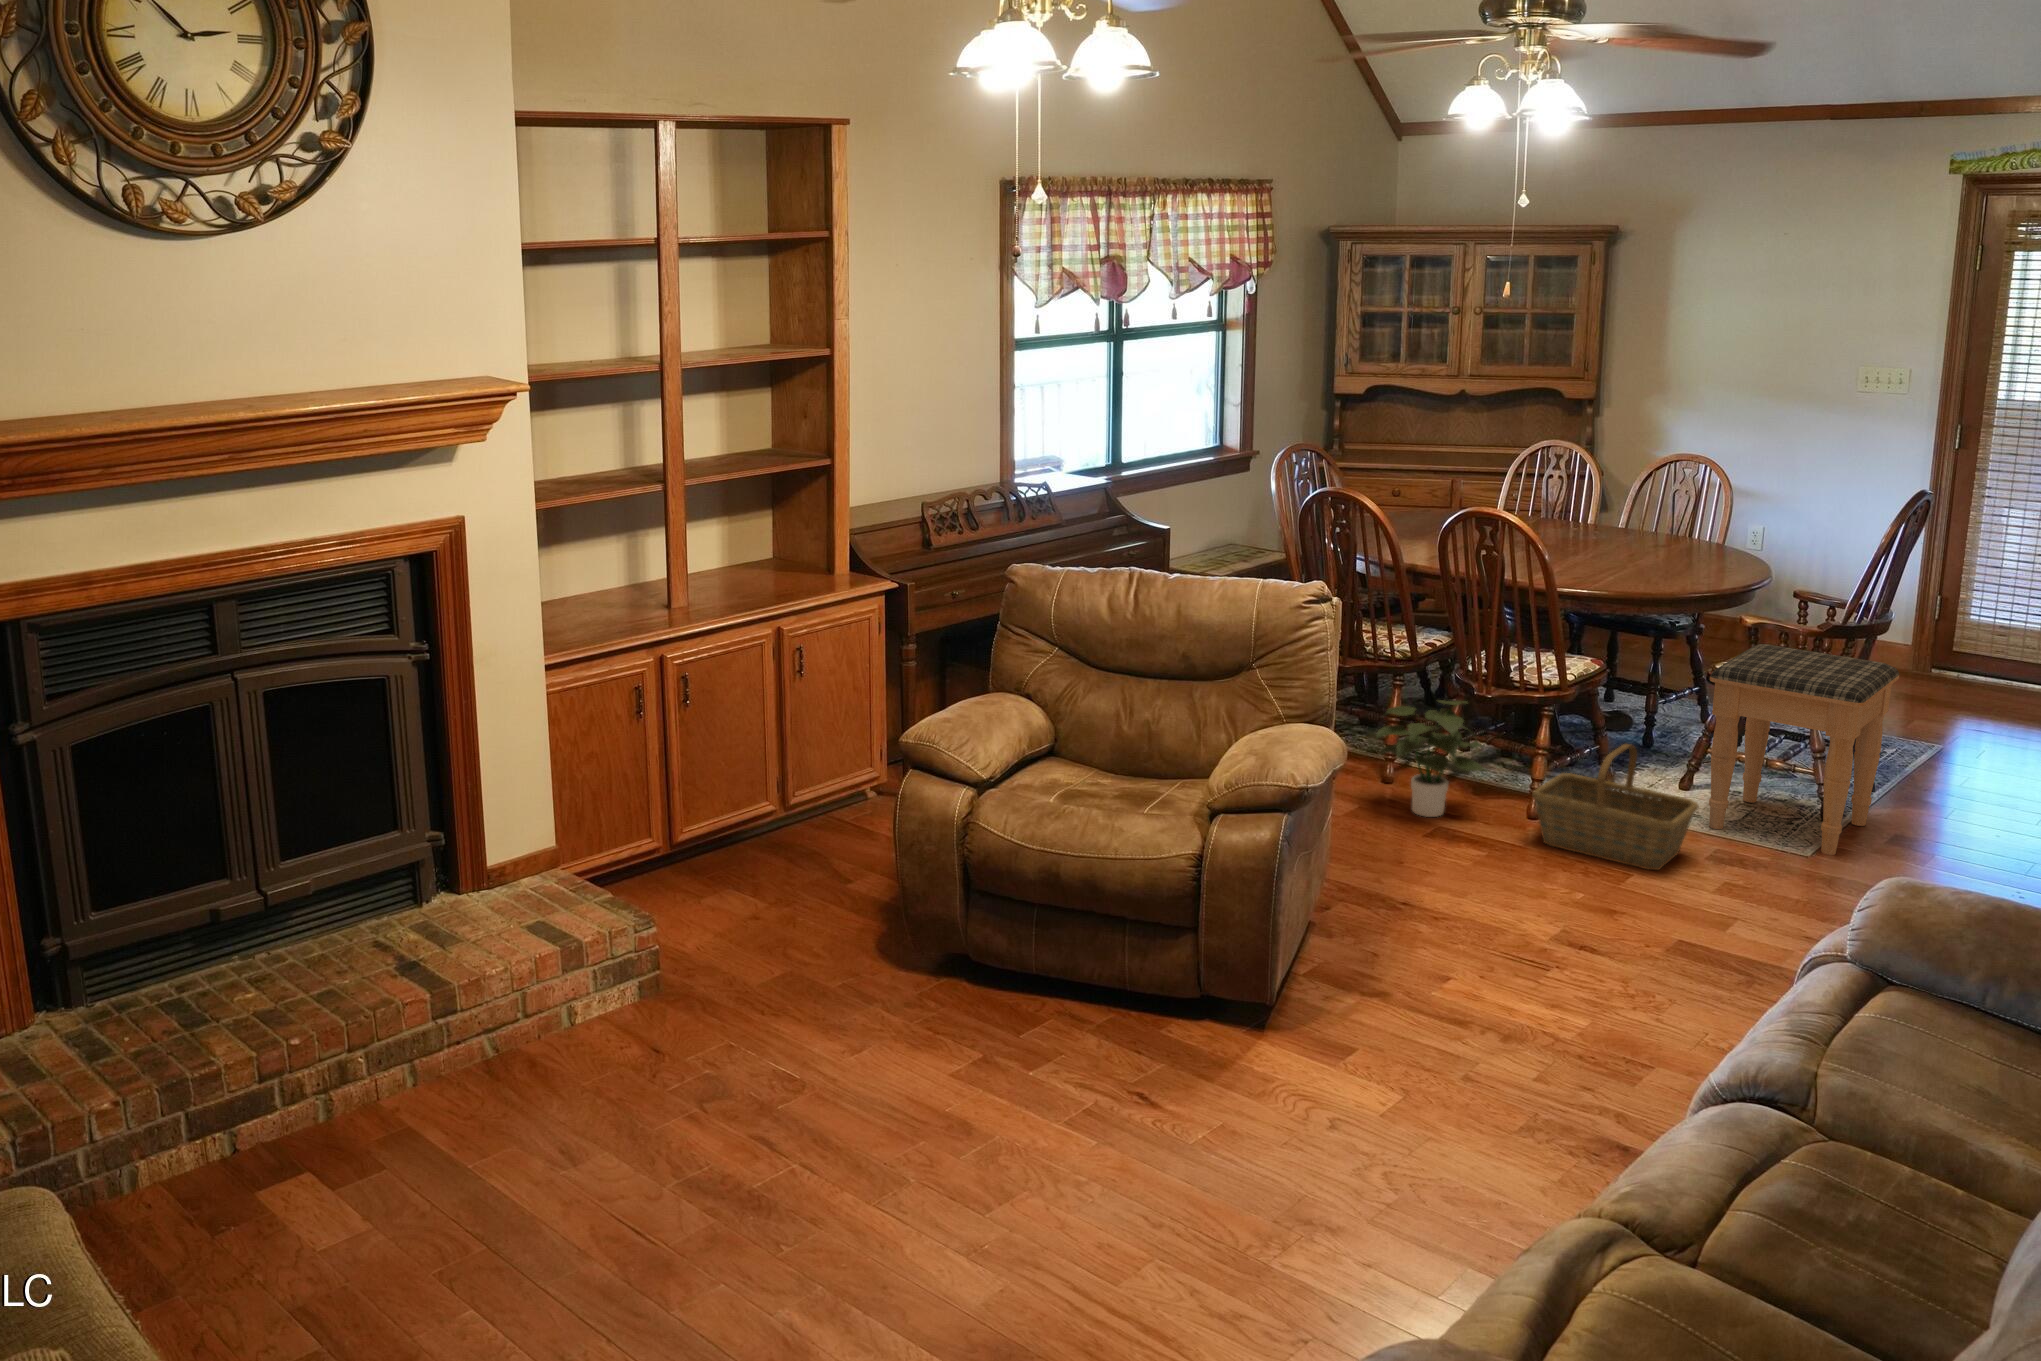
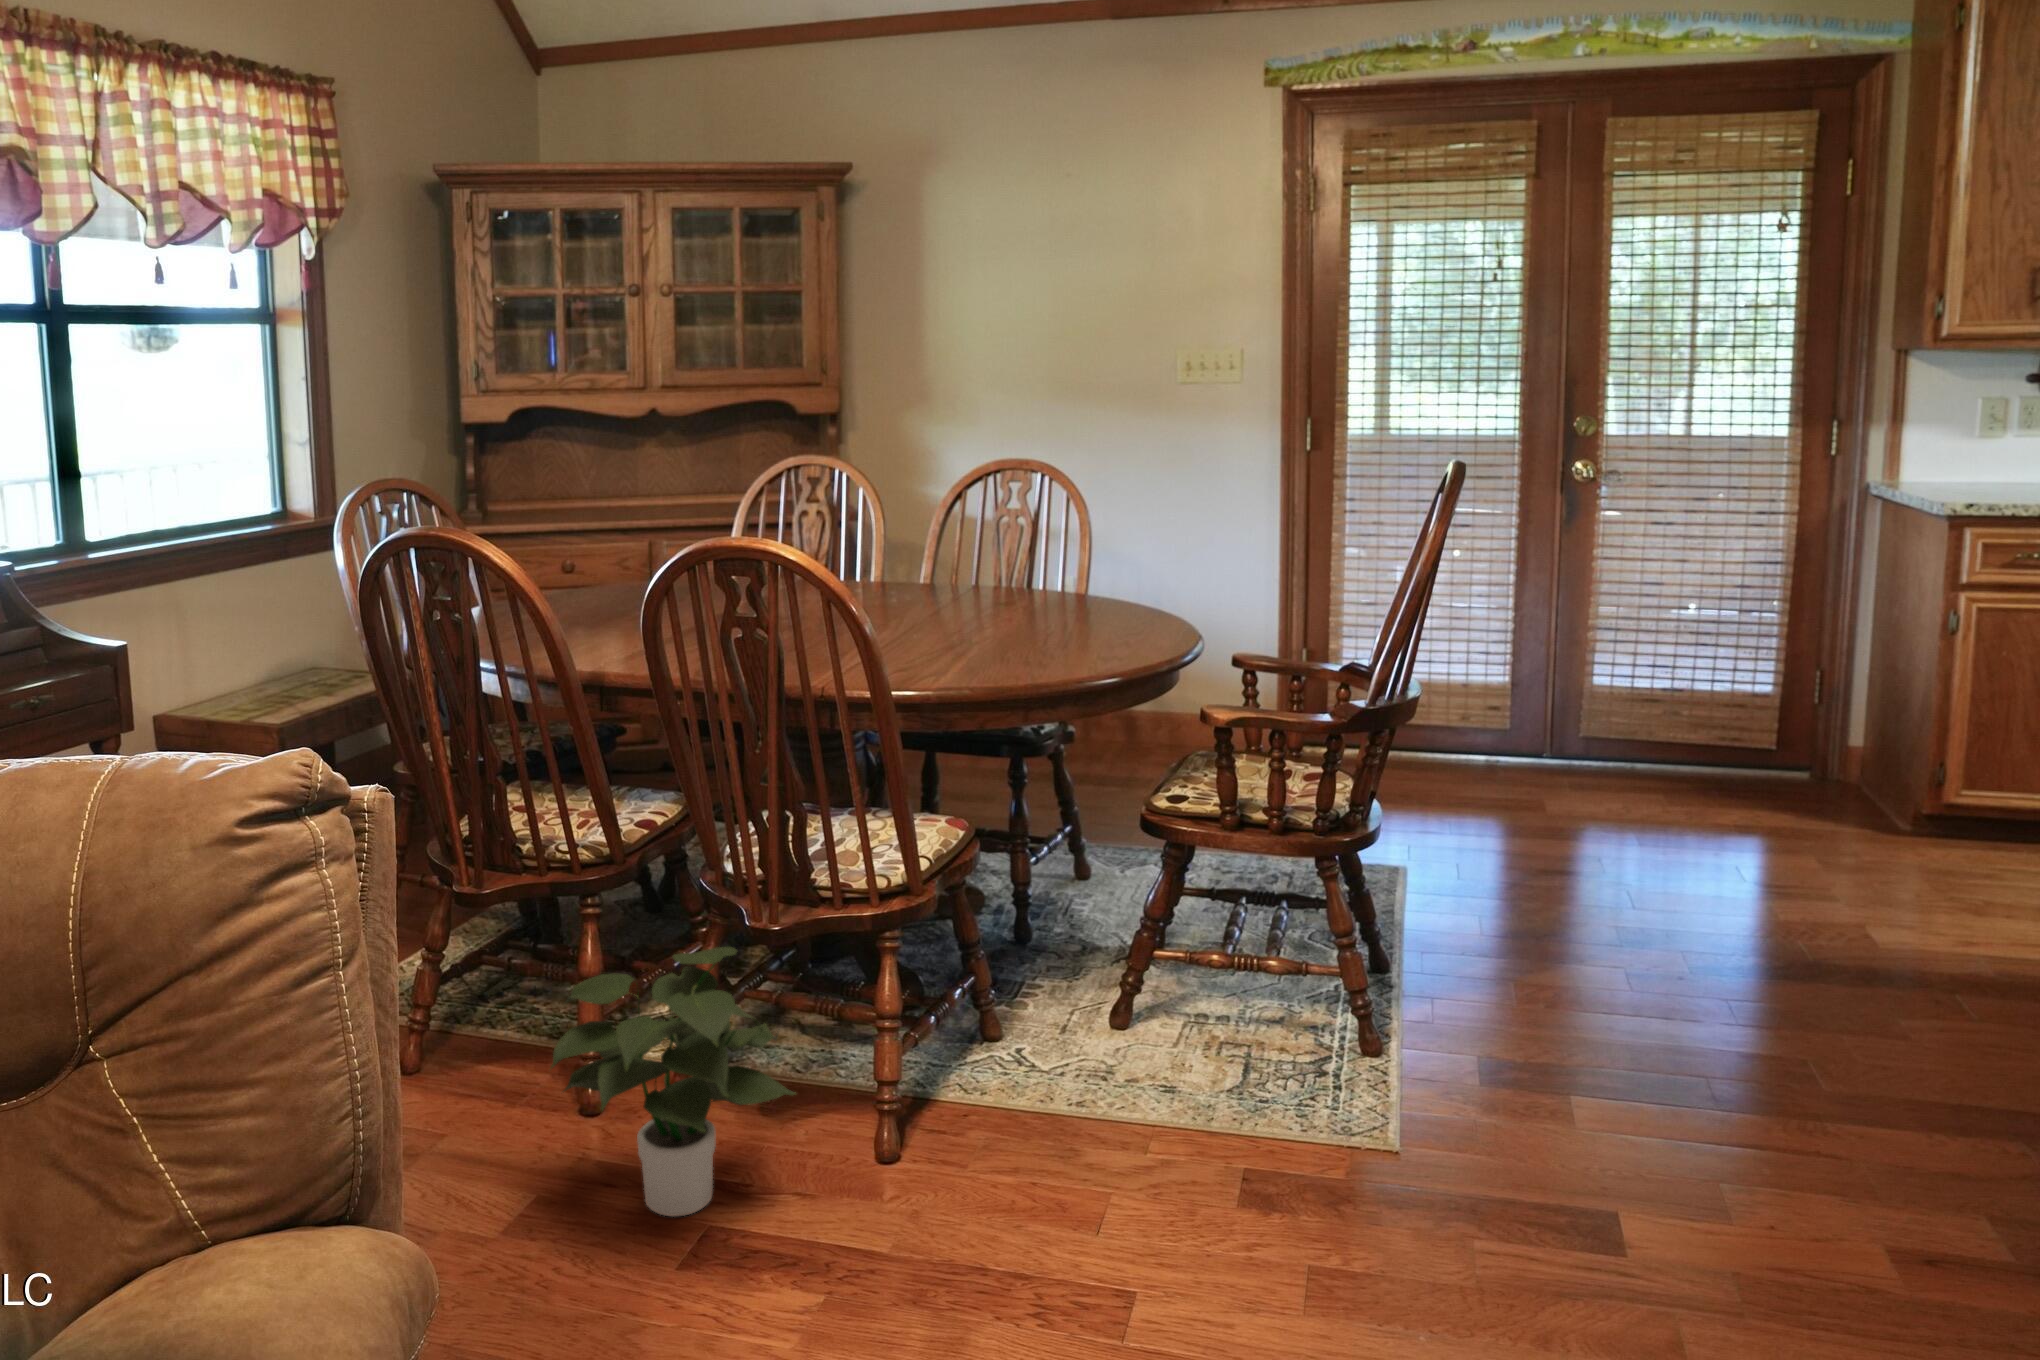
footstool: present [1709,644,1899,855] -> none [1173,750,1459,1139]
basket: present [1532,744,1699,870] -> none [895,999,1211,1282]

